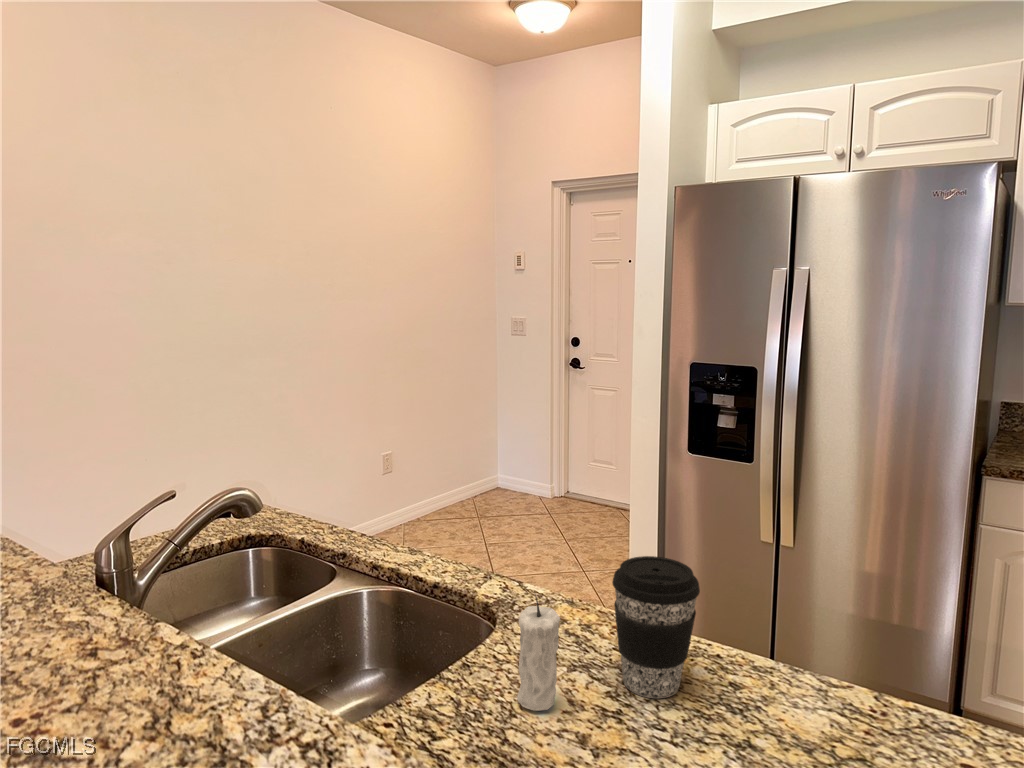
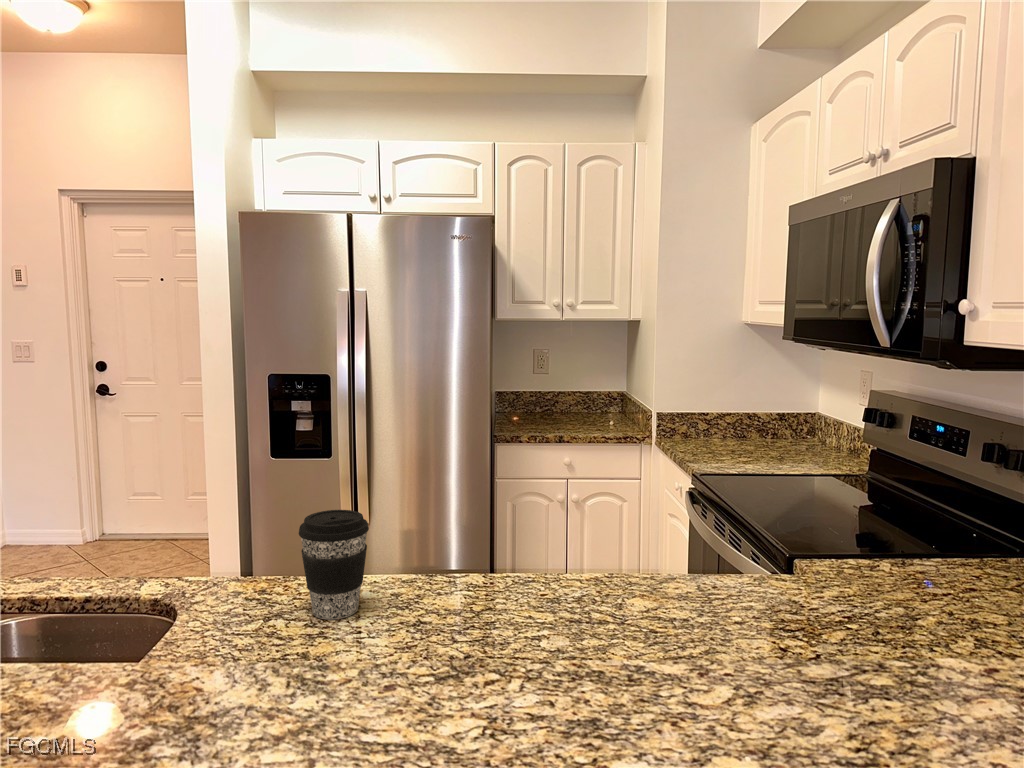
candle: present [517,595,560,711] -> none [231,550,270,653]

